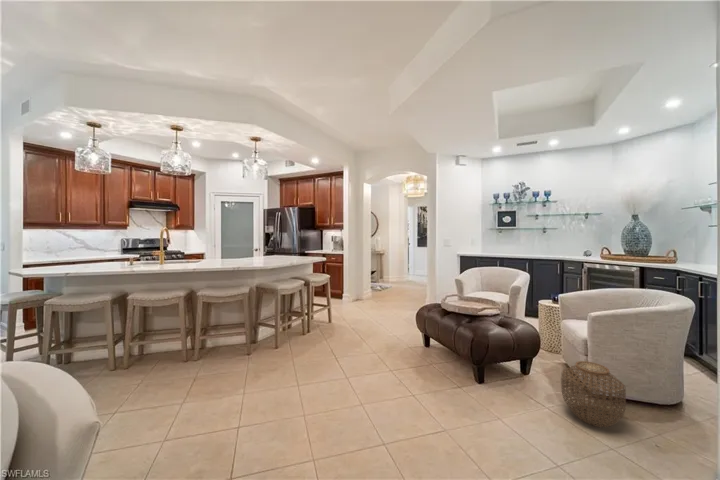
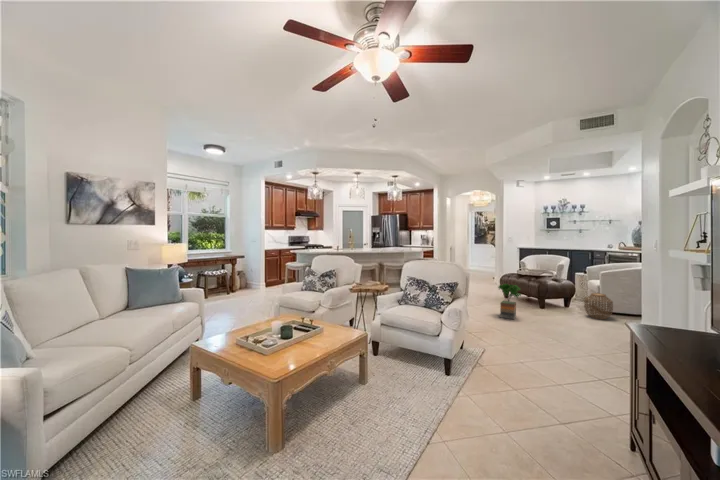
potted tree: none [376,345,426,438] -> present [498,284,521,319]

